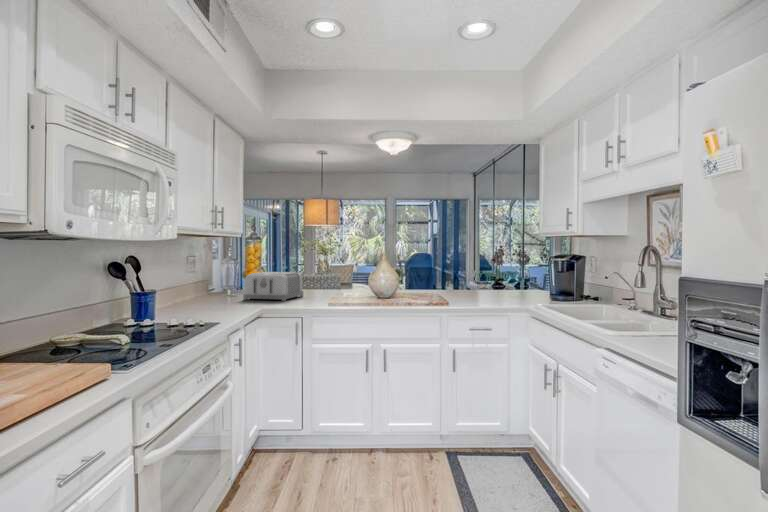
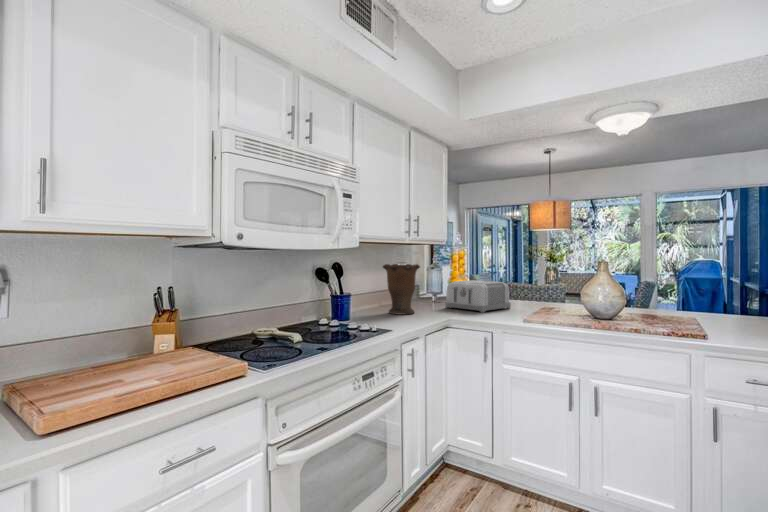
vase: none [183,256,226,309] -> present [383,264,420,315]

